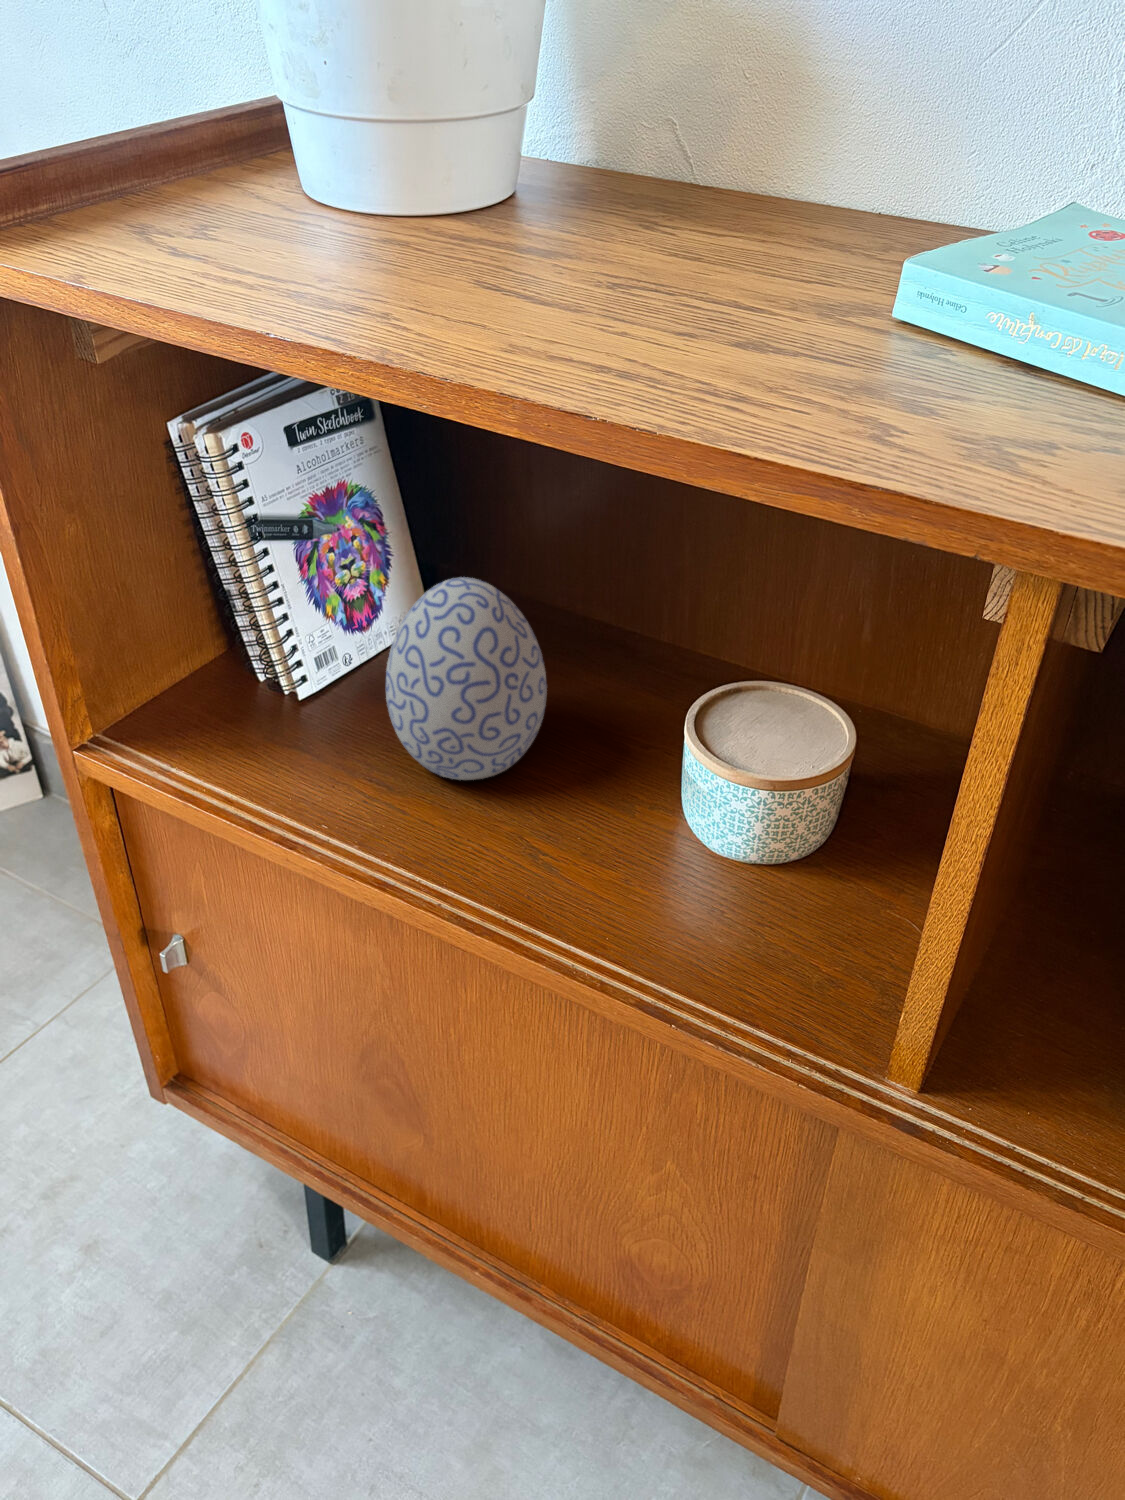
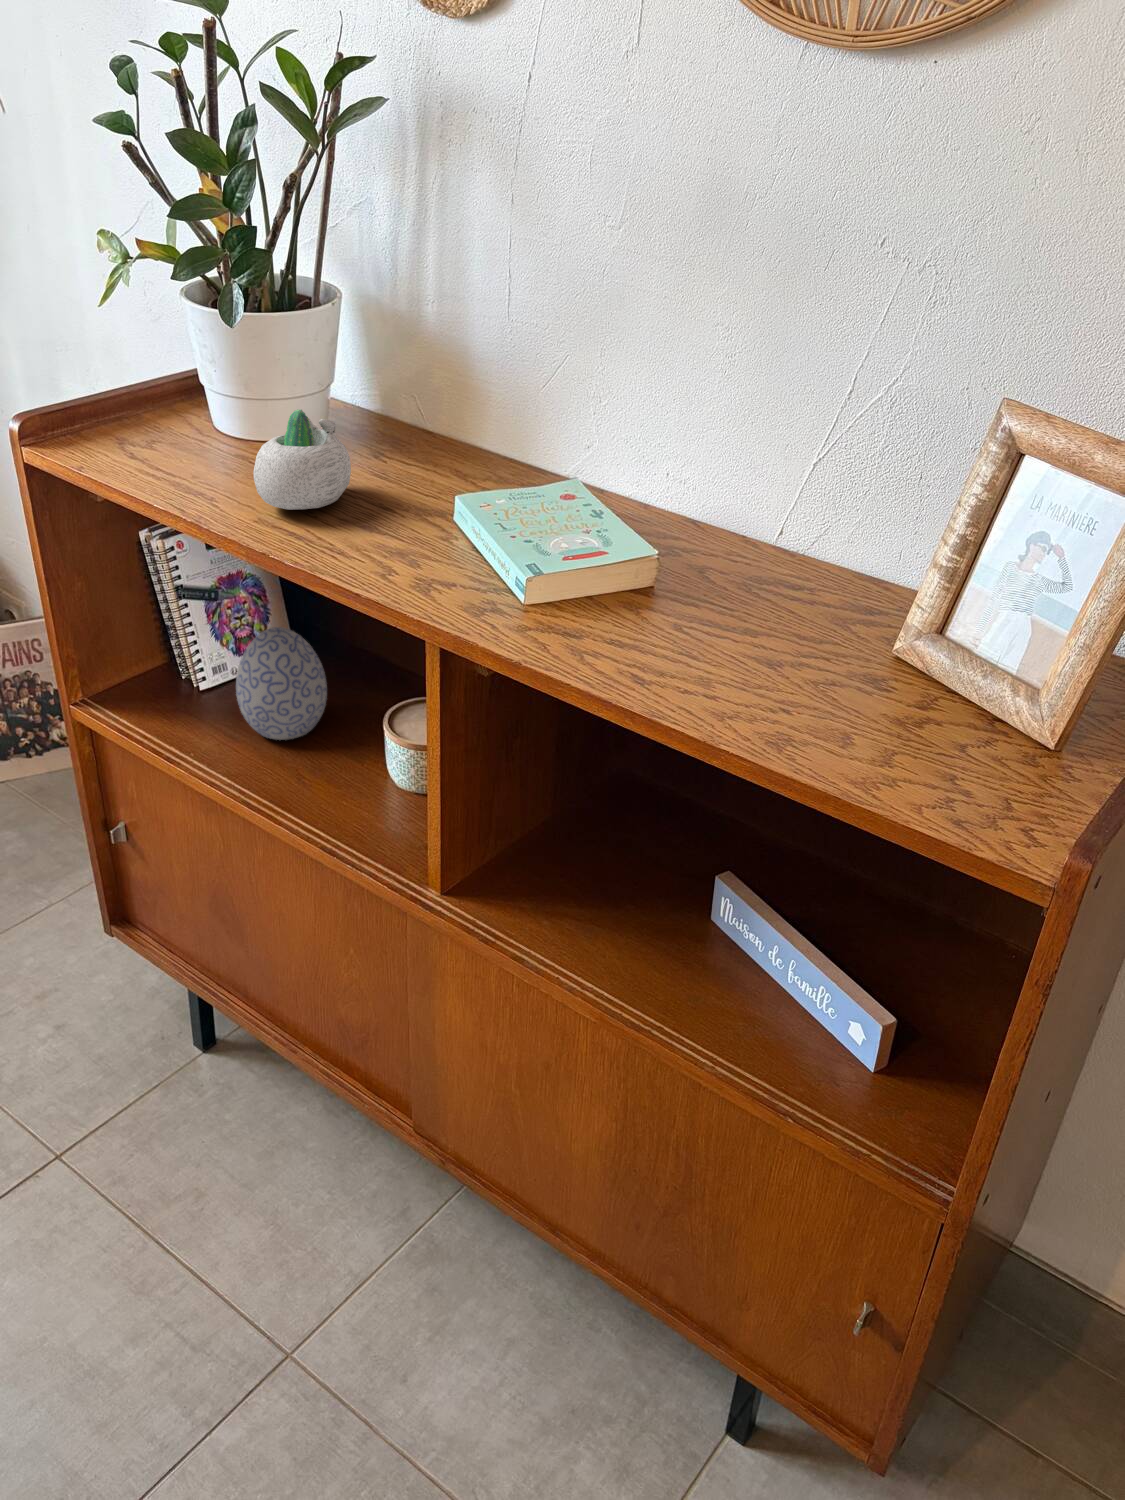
succulent planter: none [479,83,672,320] -> present [253,409,351,510]

